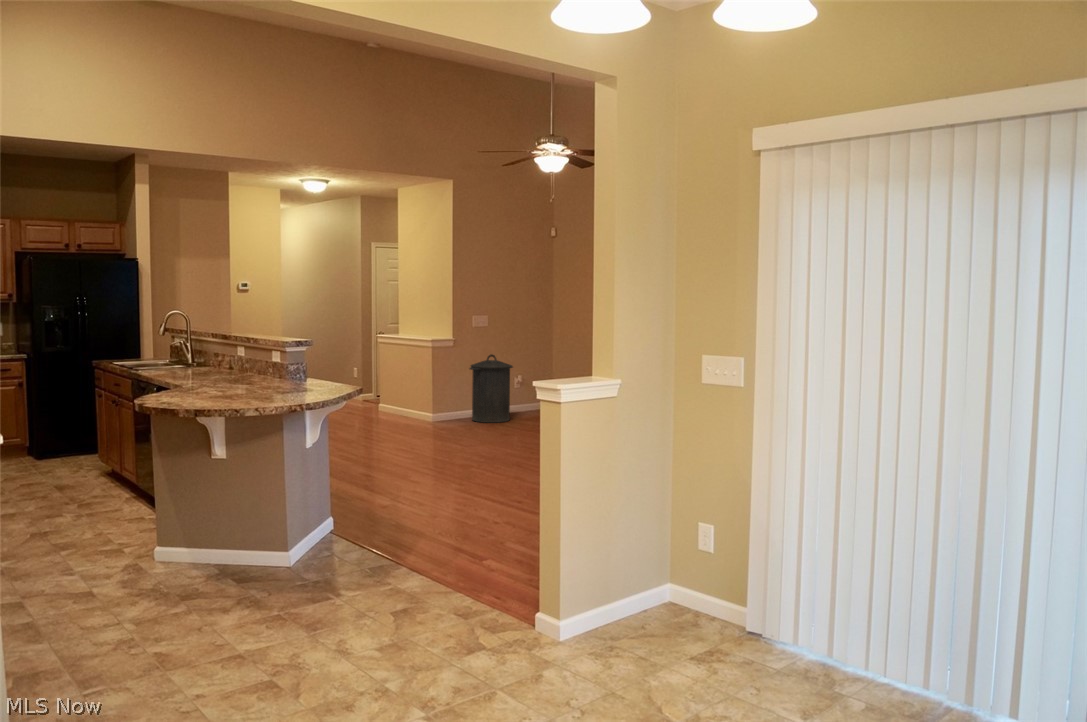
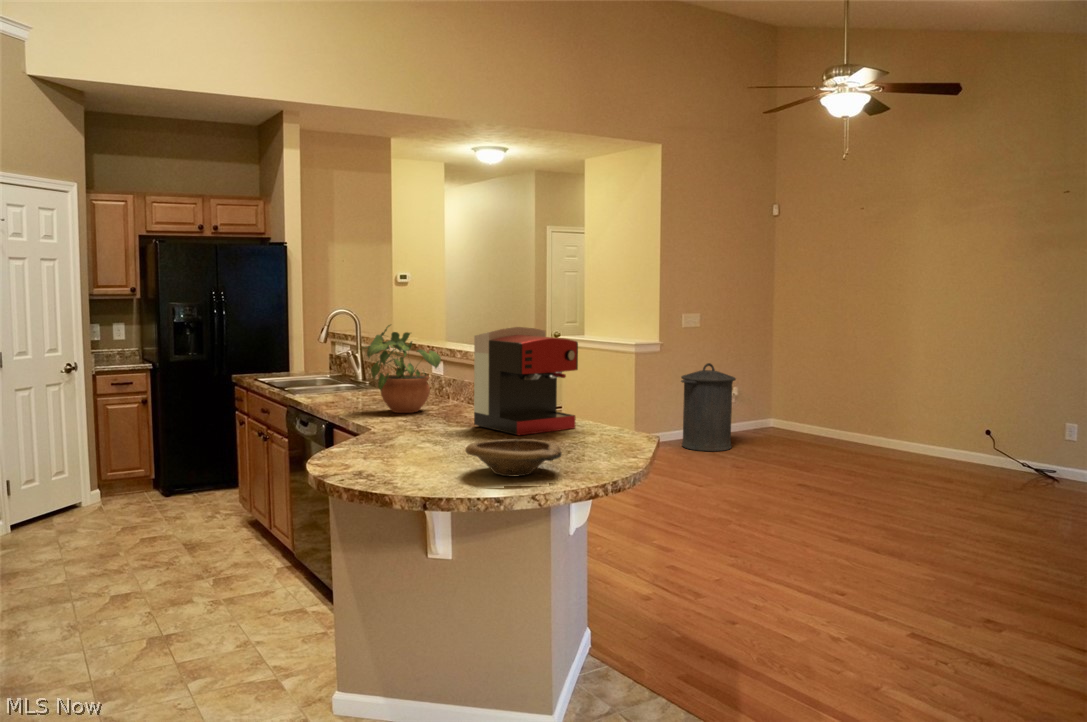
potted plant: none [180,321,236,380] -> present [364,325,441,413]
coffee maker: none [250,323,314,388] -> present [474,327,578,435]
bowl: none [224,384,279,402] -> present [465,439,562,477]

